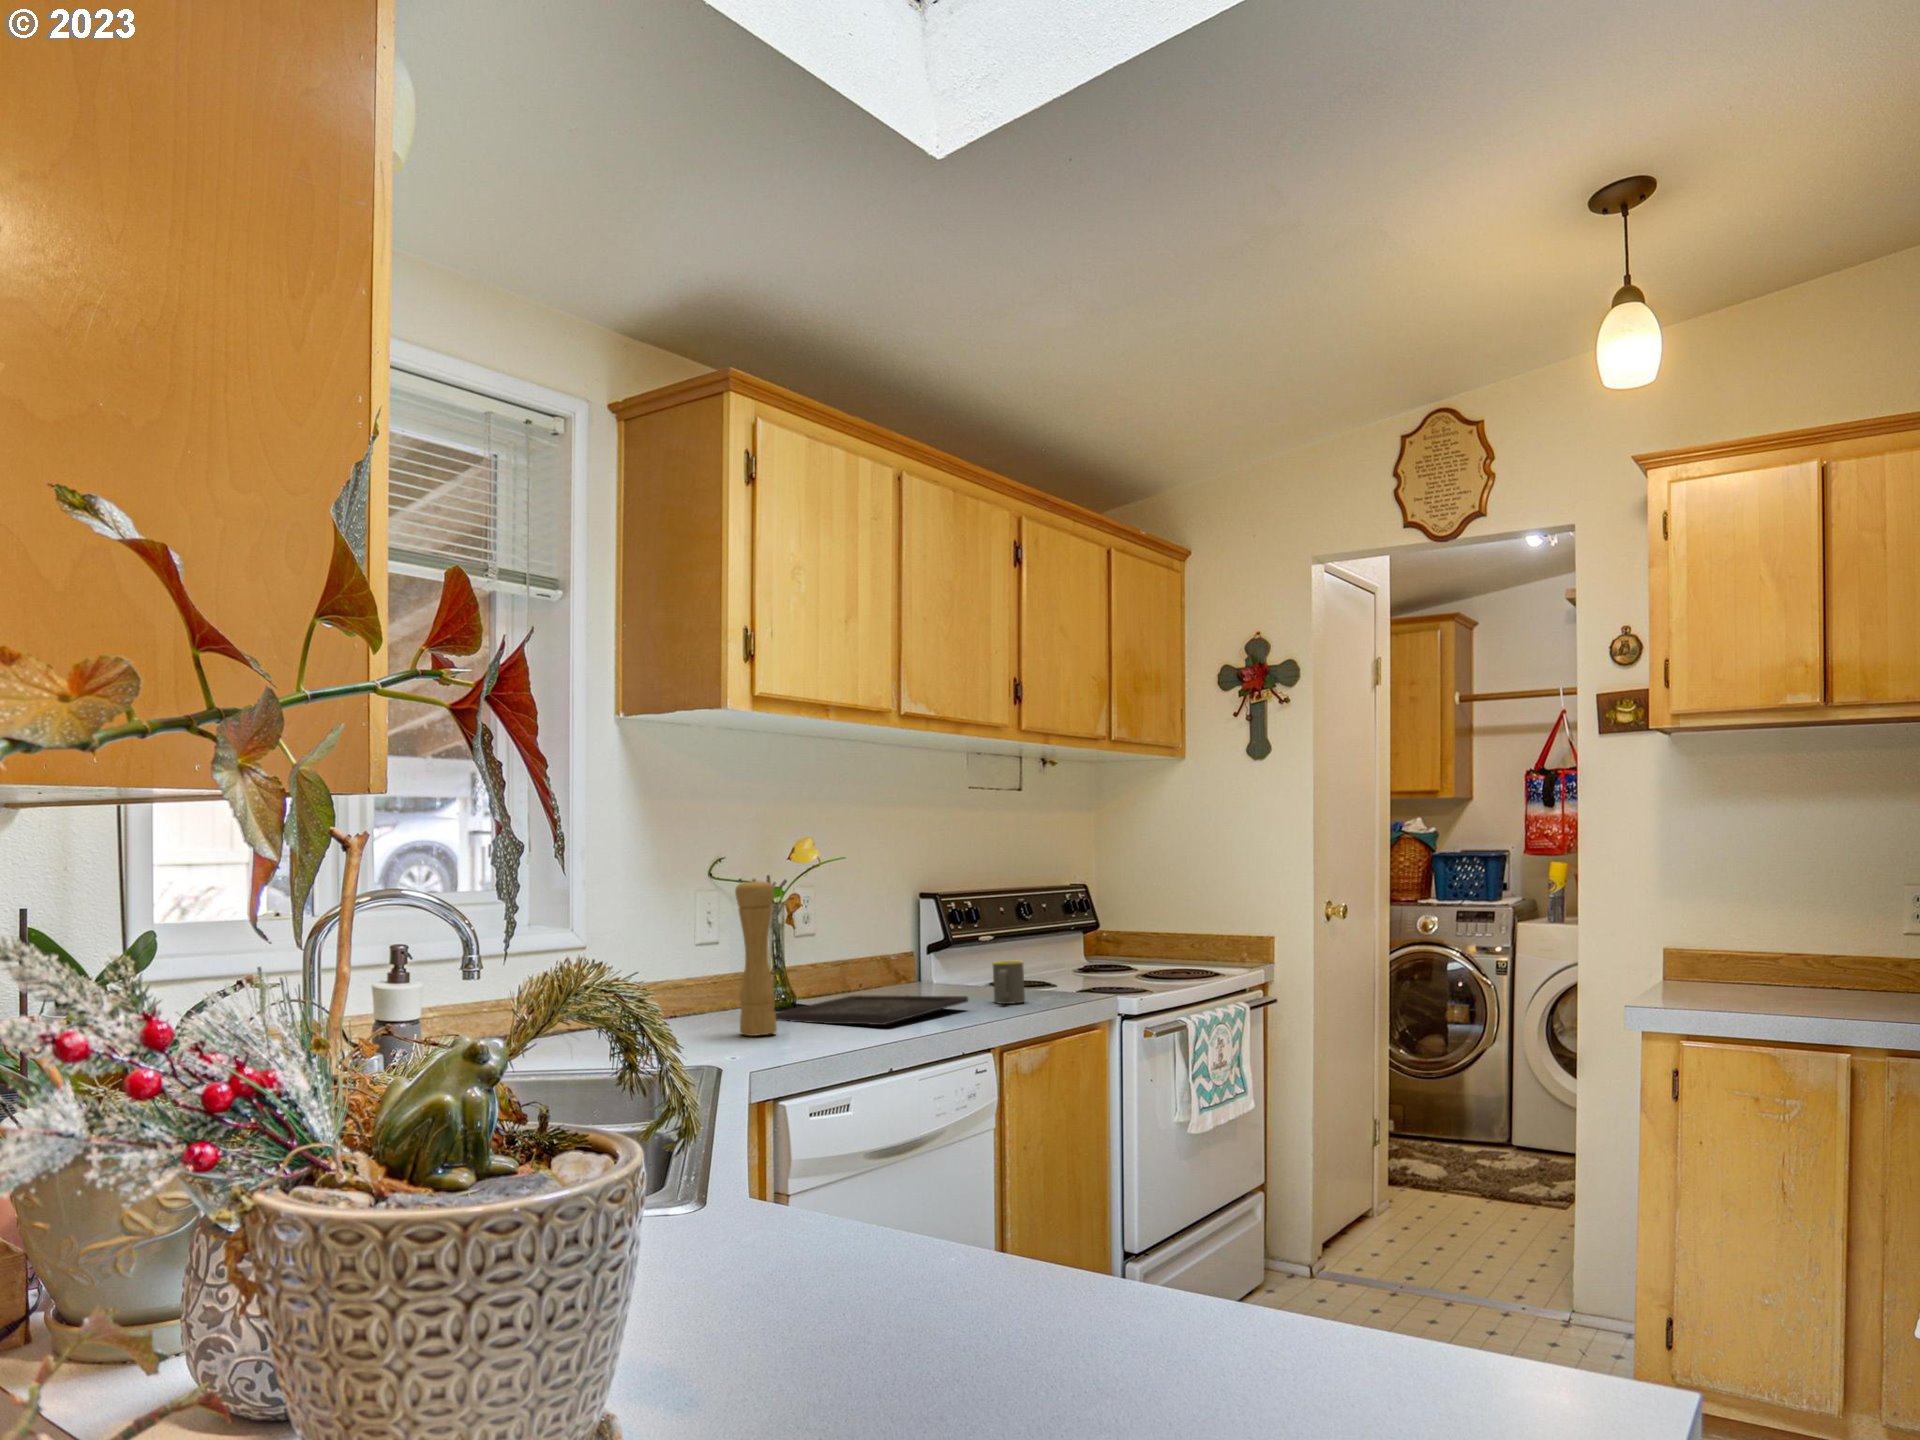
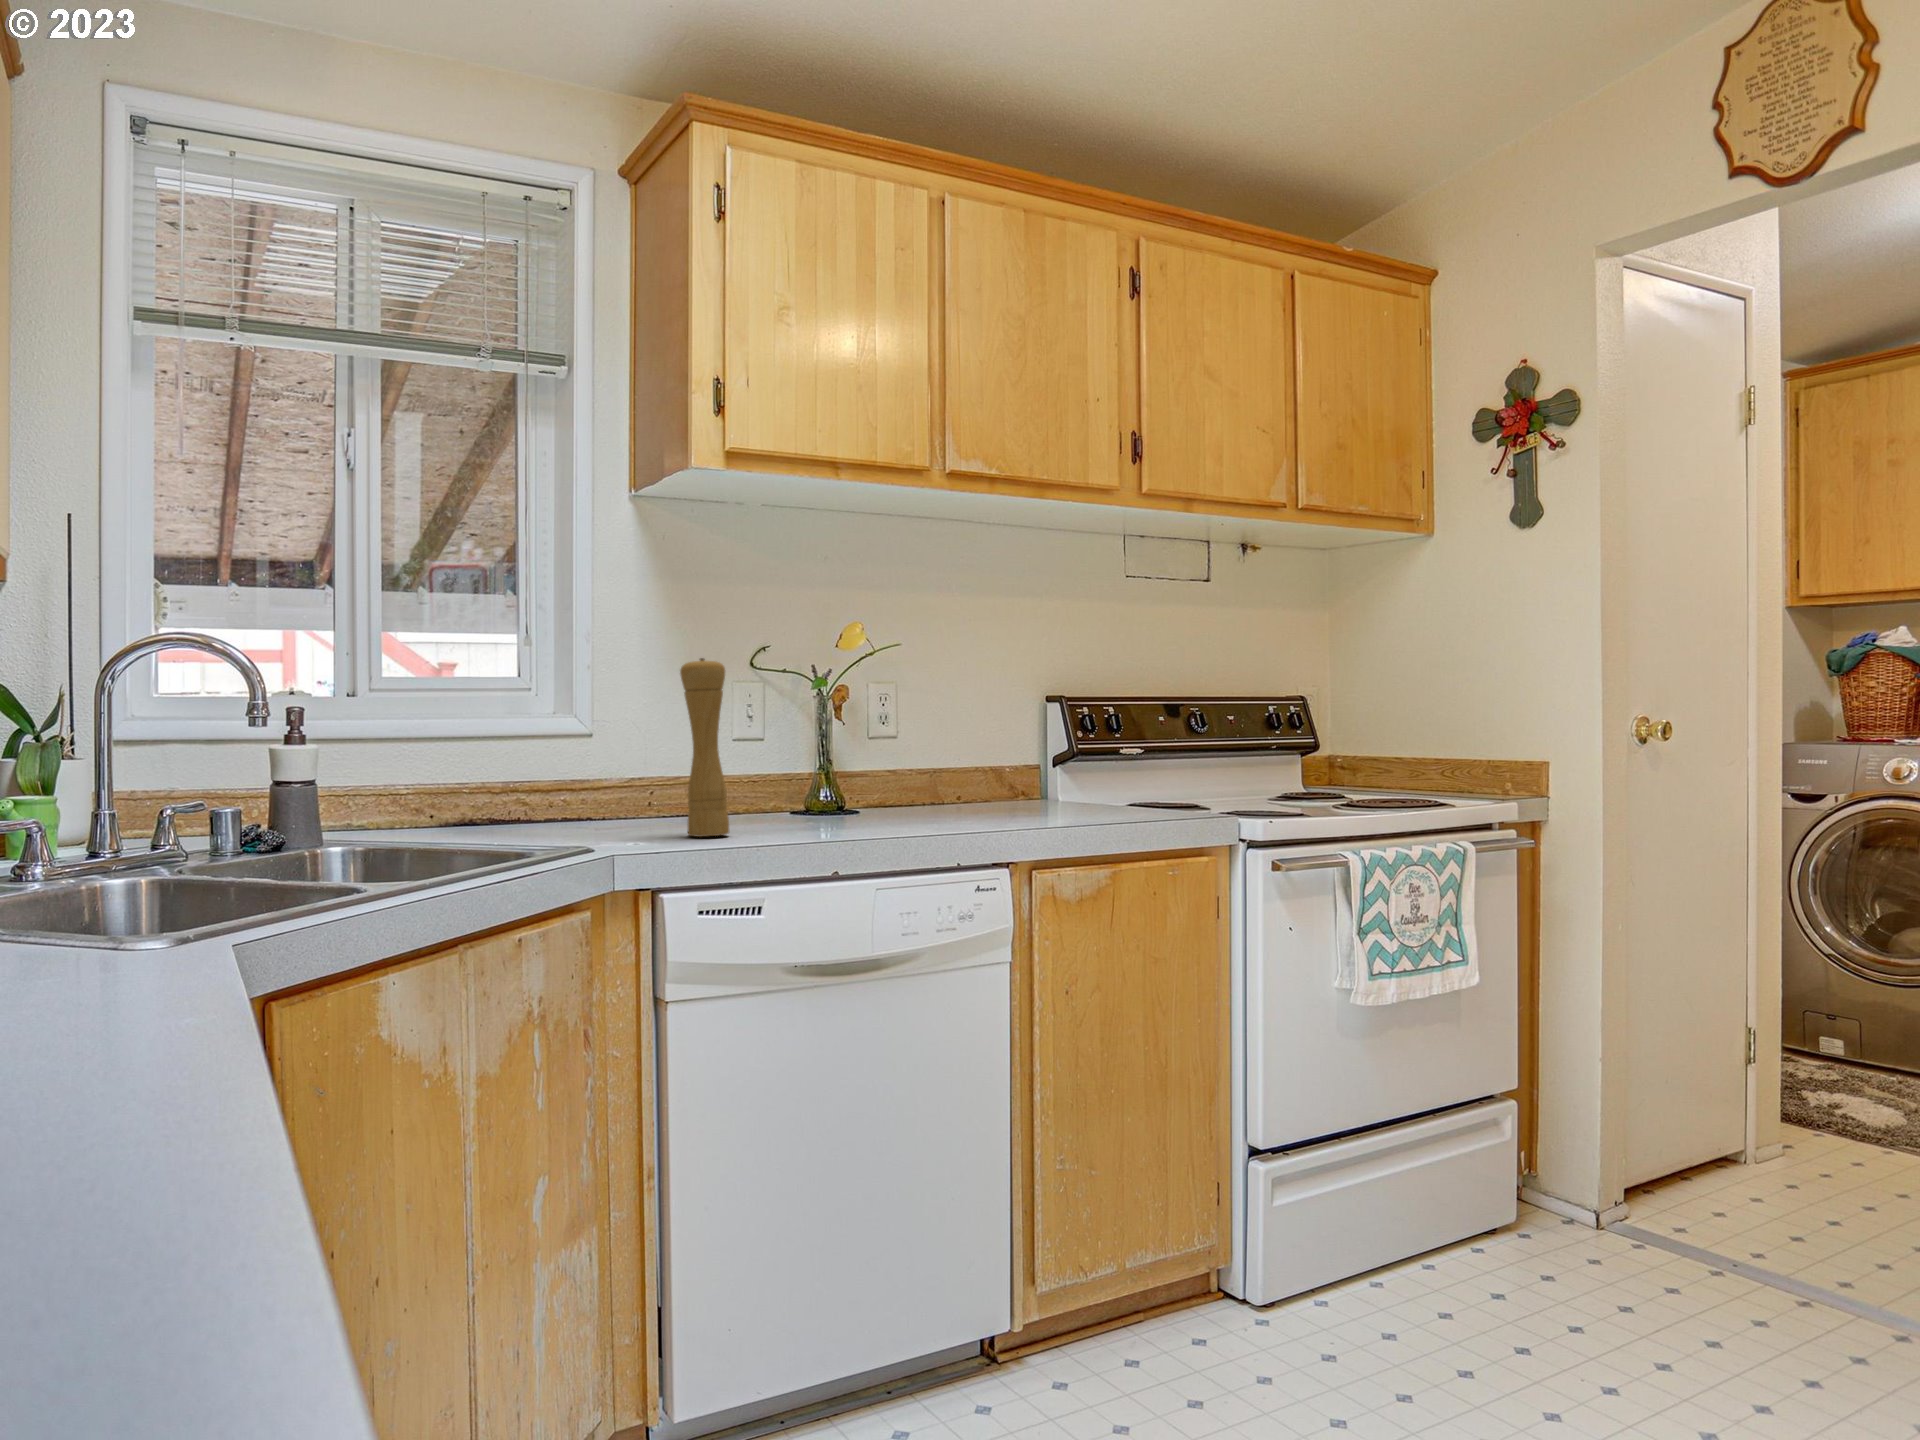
mug: present [993,961,1025,1004] -> none [1062,772,1108,822]
tray: present [775,996,968,1025] -> none [767,807,1015,833]

